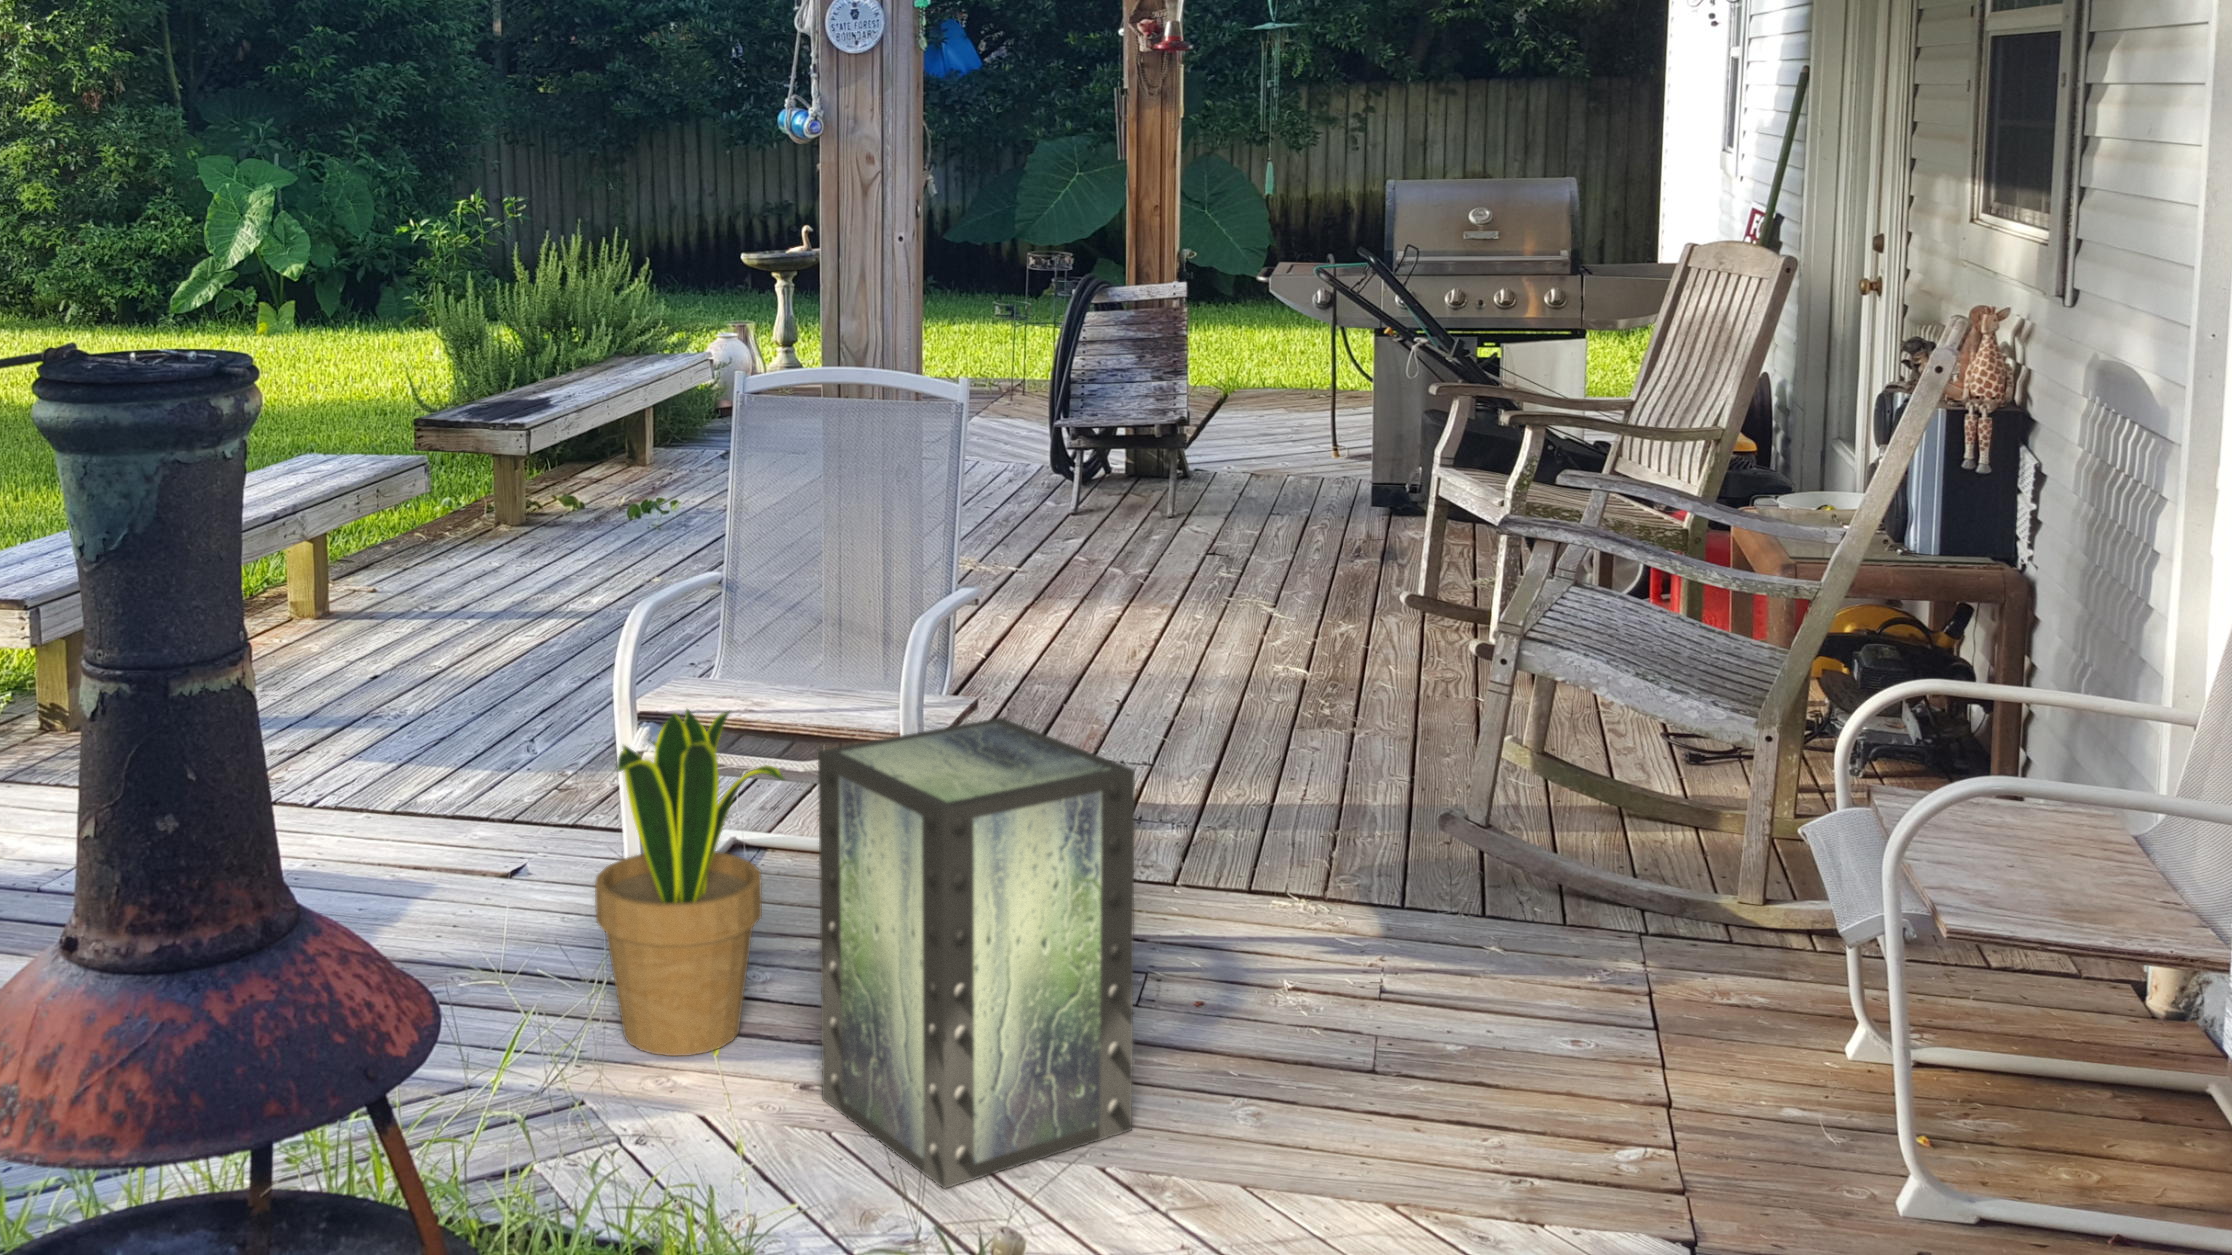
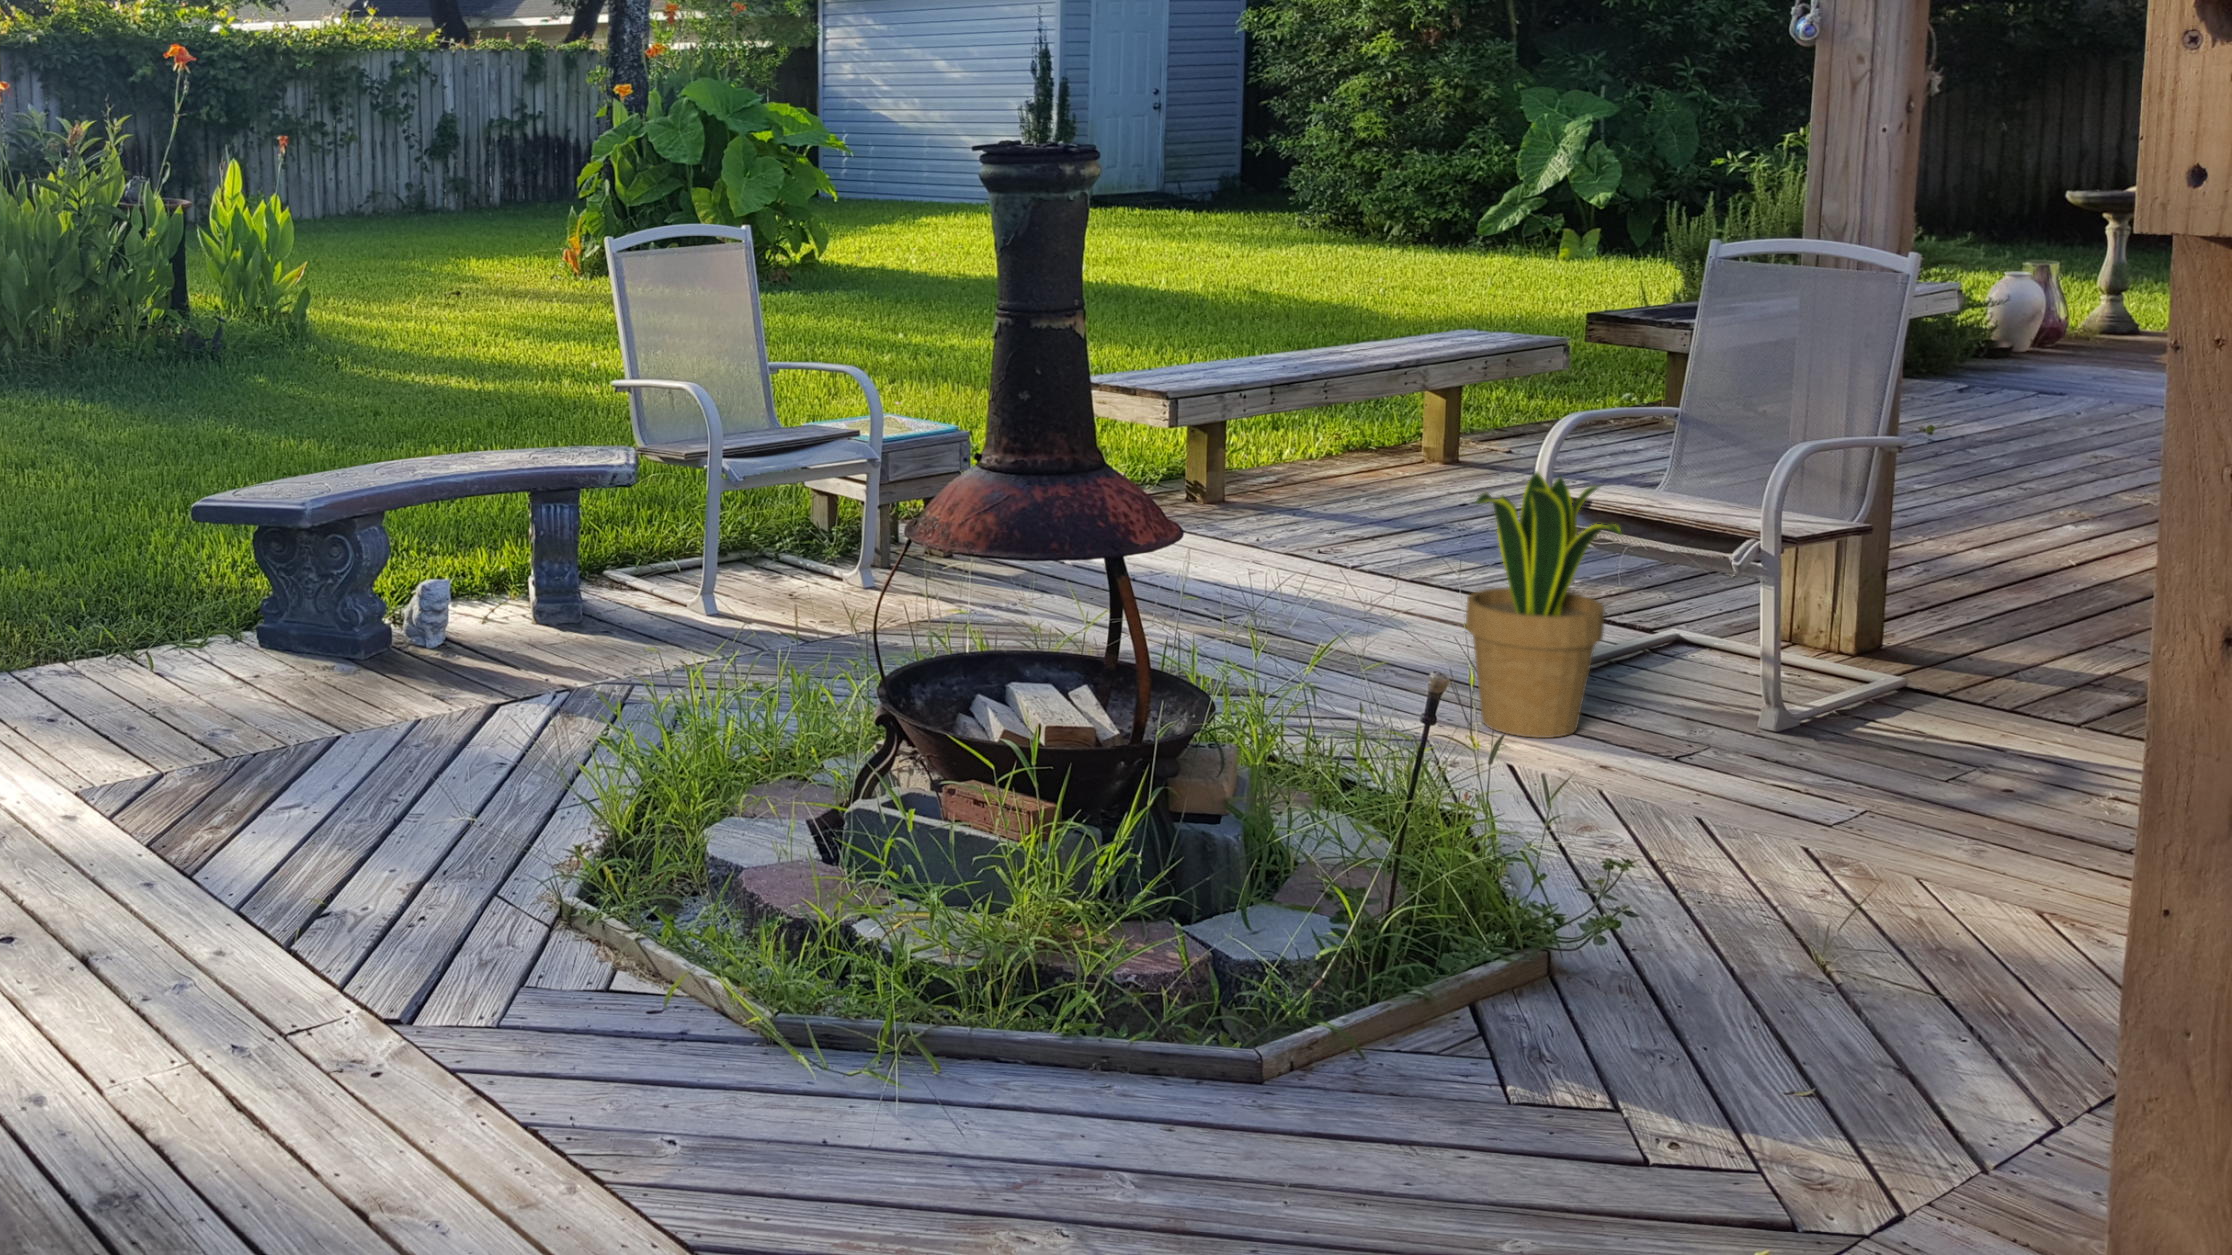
storage box: present [818,718,1135,1188] -> none [1605,500,1872,842]

